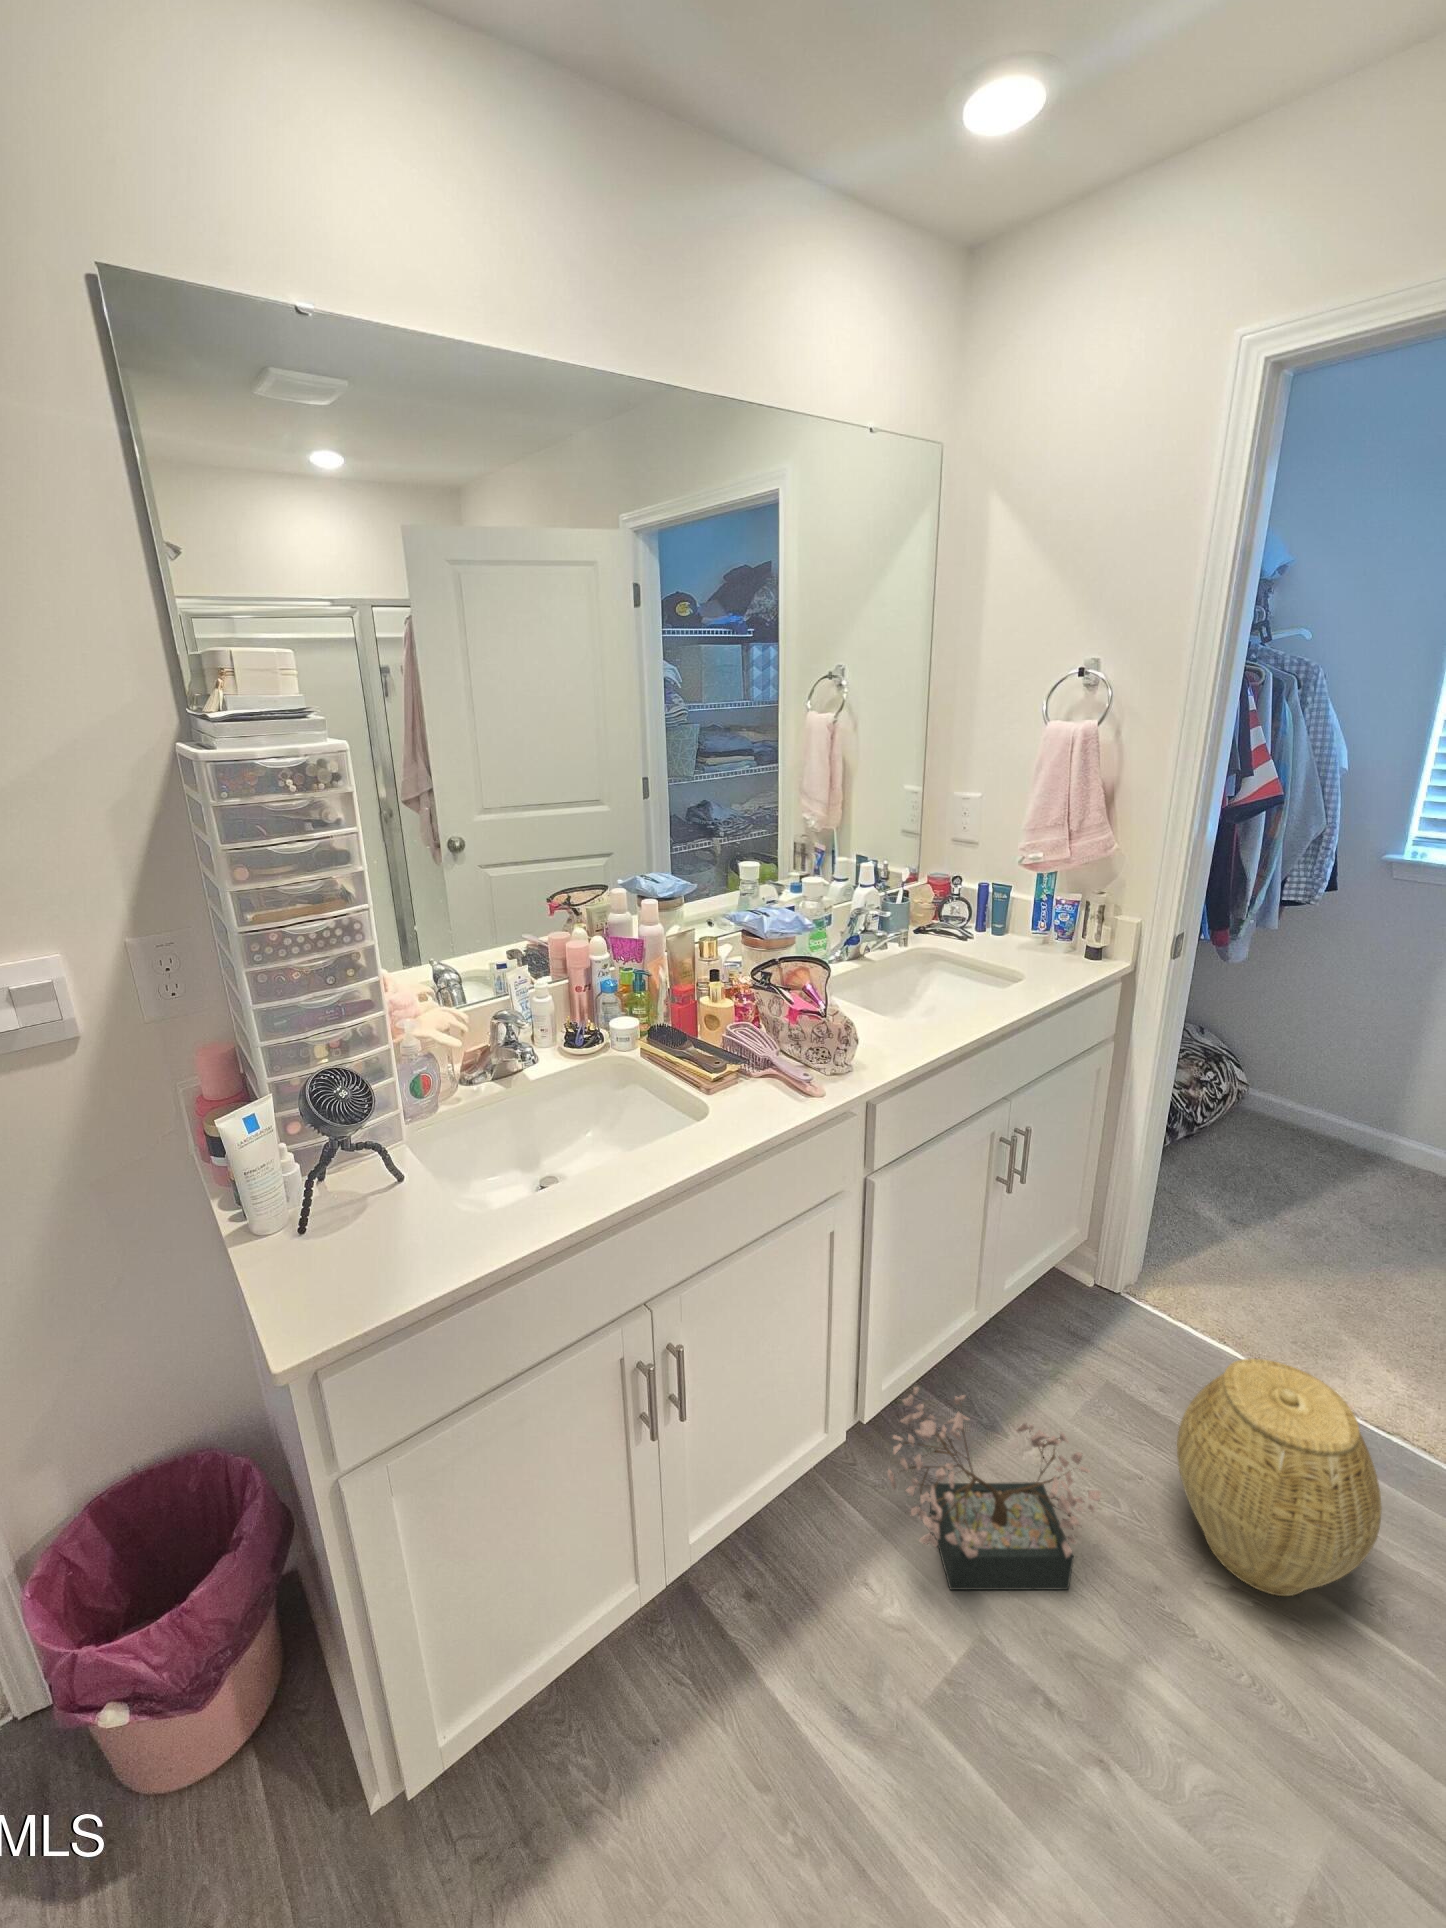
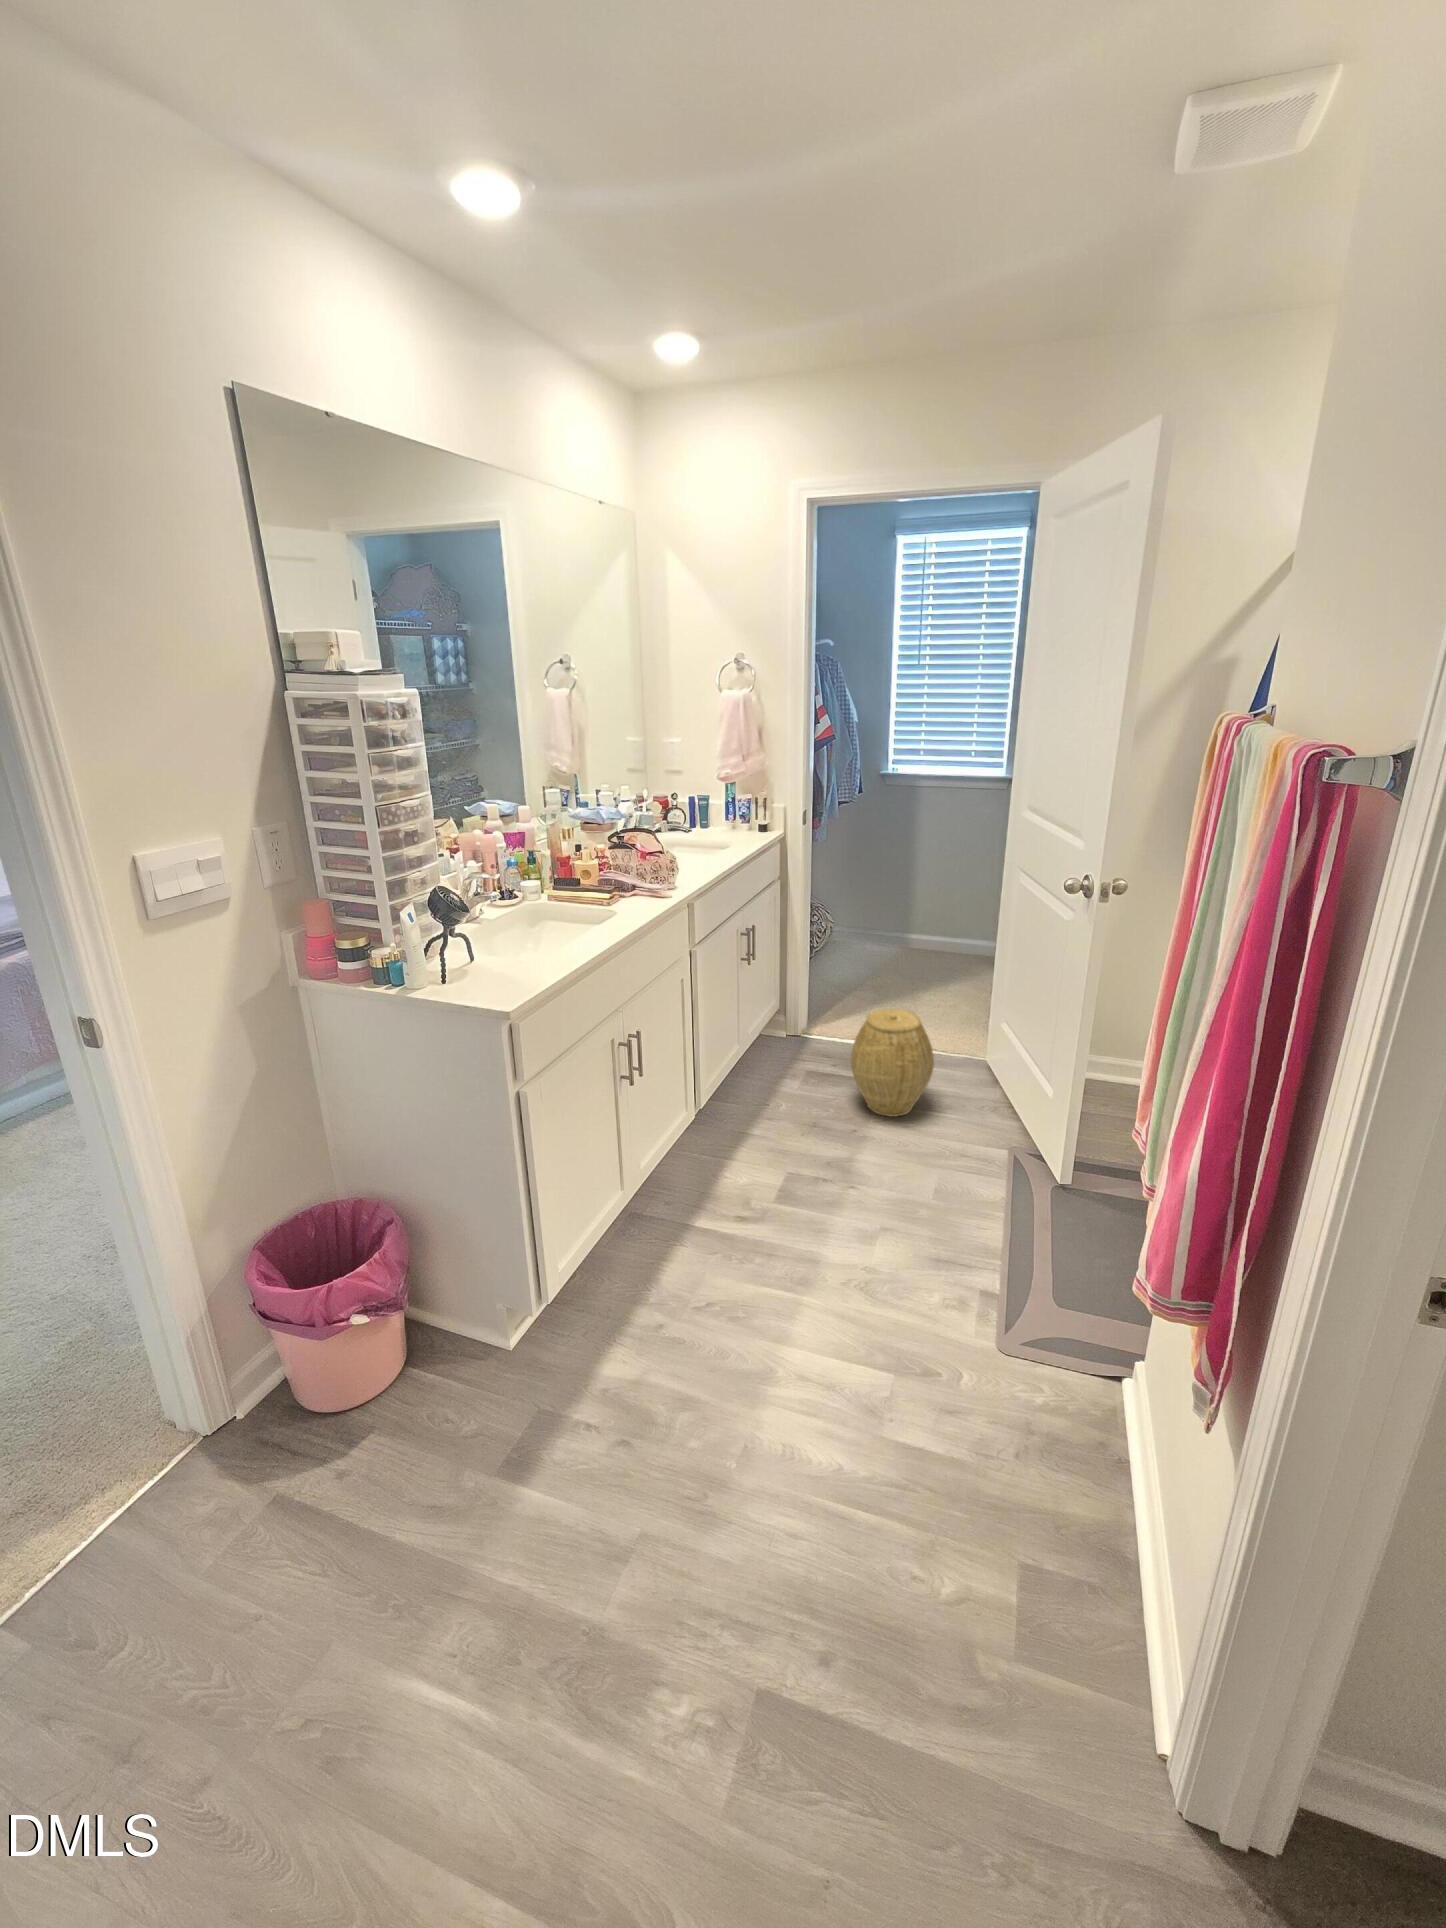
decorative plant: present [887,1387,1101,1590] -> none [725,1066,826,1164]

